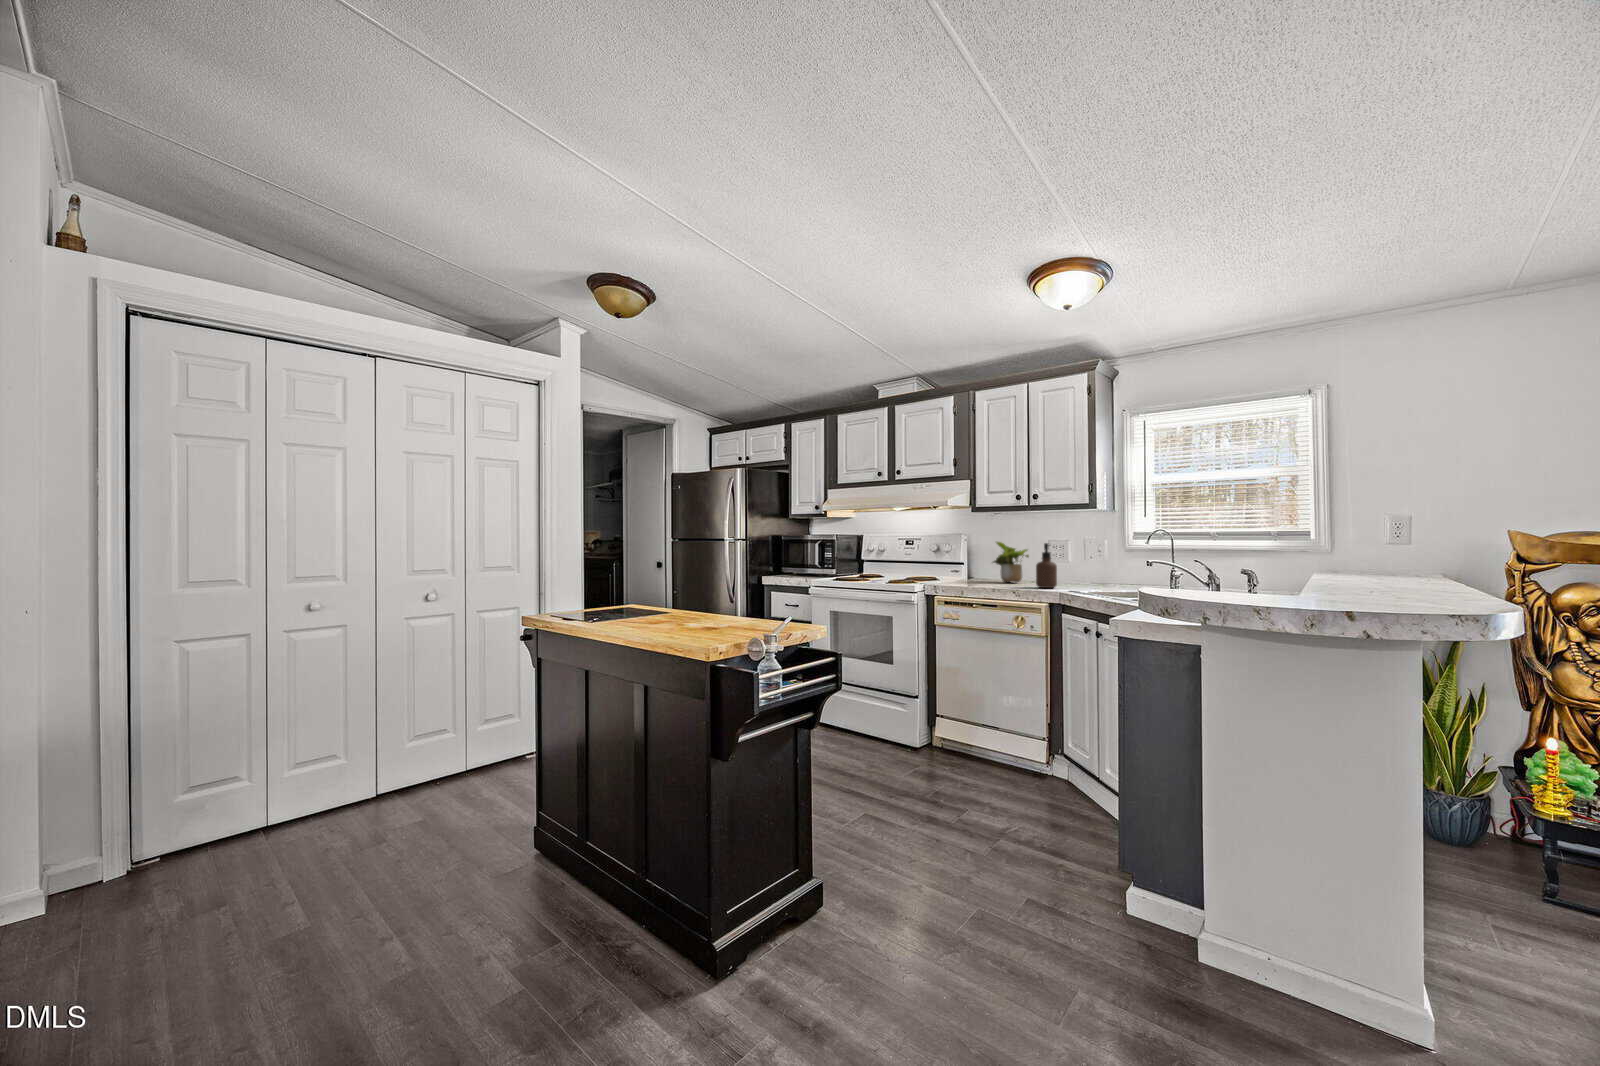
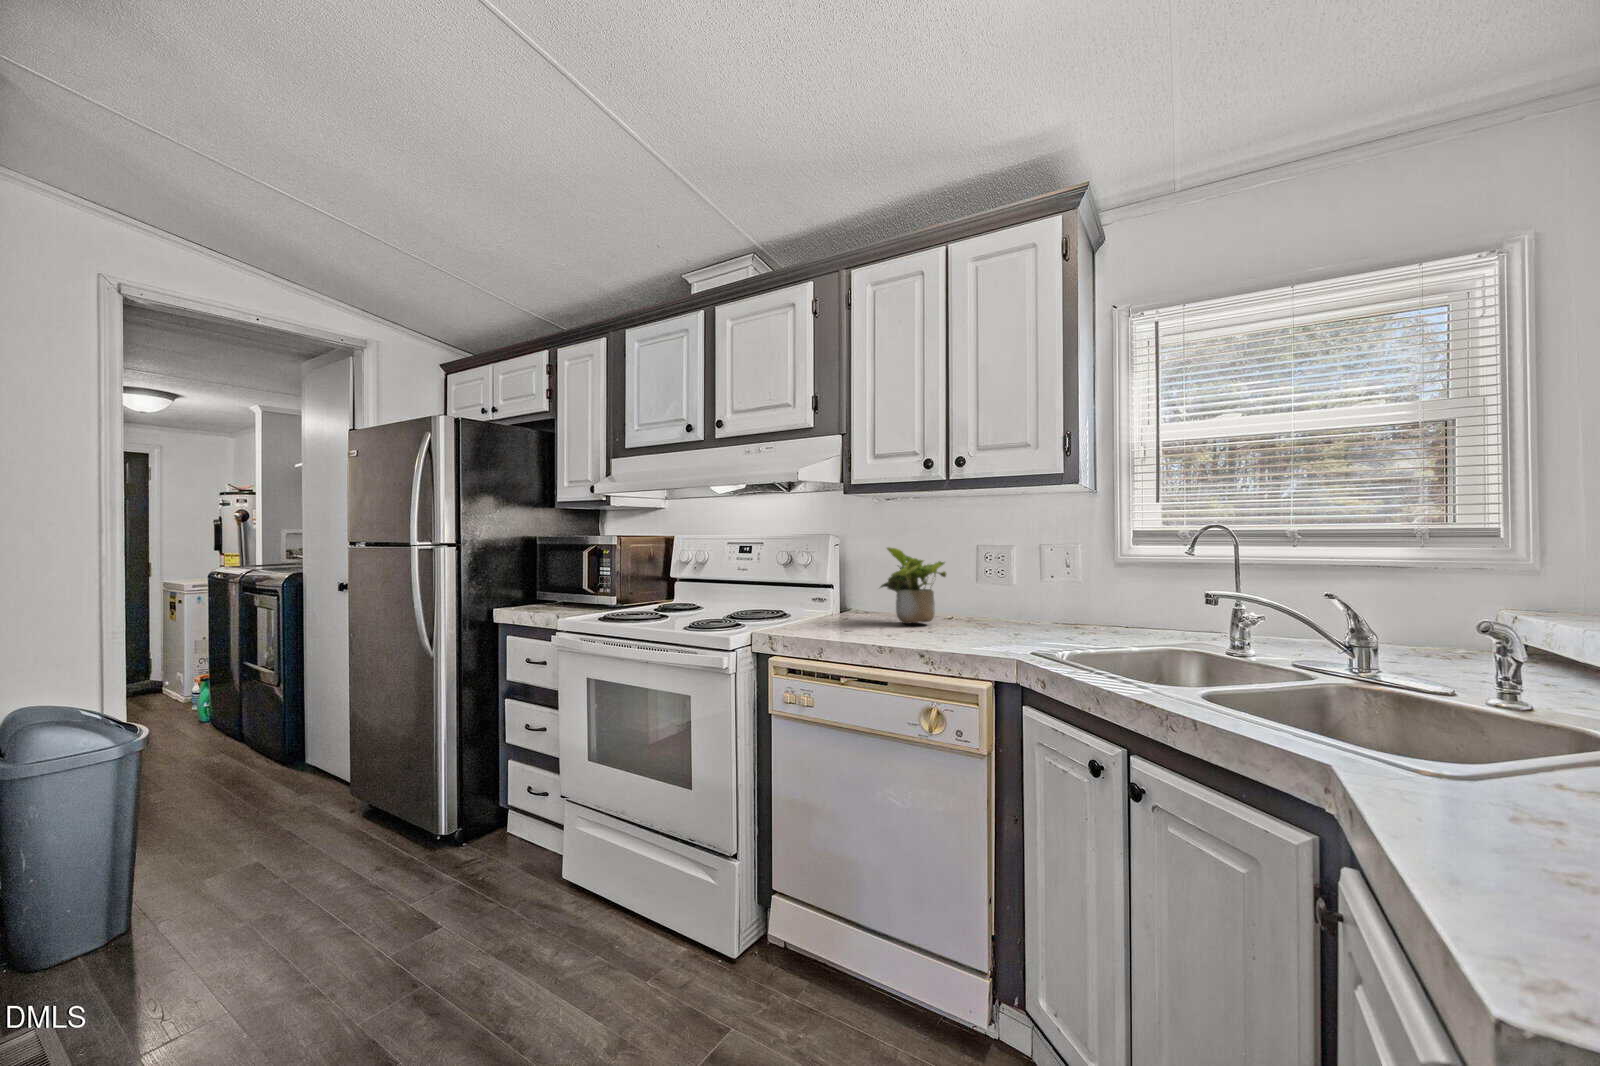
soap dispenser: present [1036,543,1057,588] -> none [964,551,1004,641]

